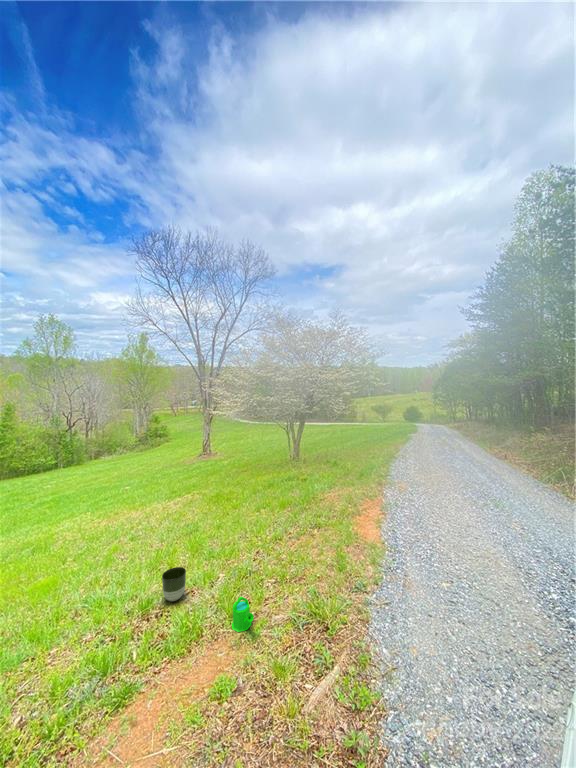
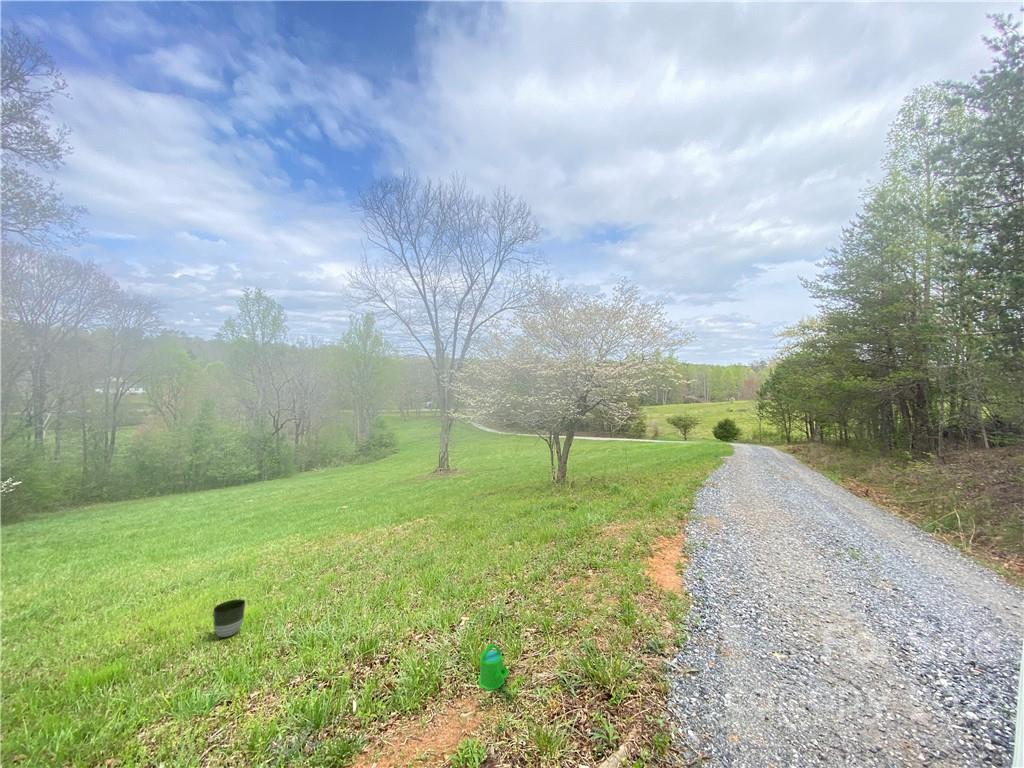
planter: present [162,567,186,601] -> present [214,599,245,637]

